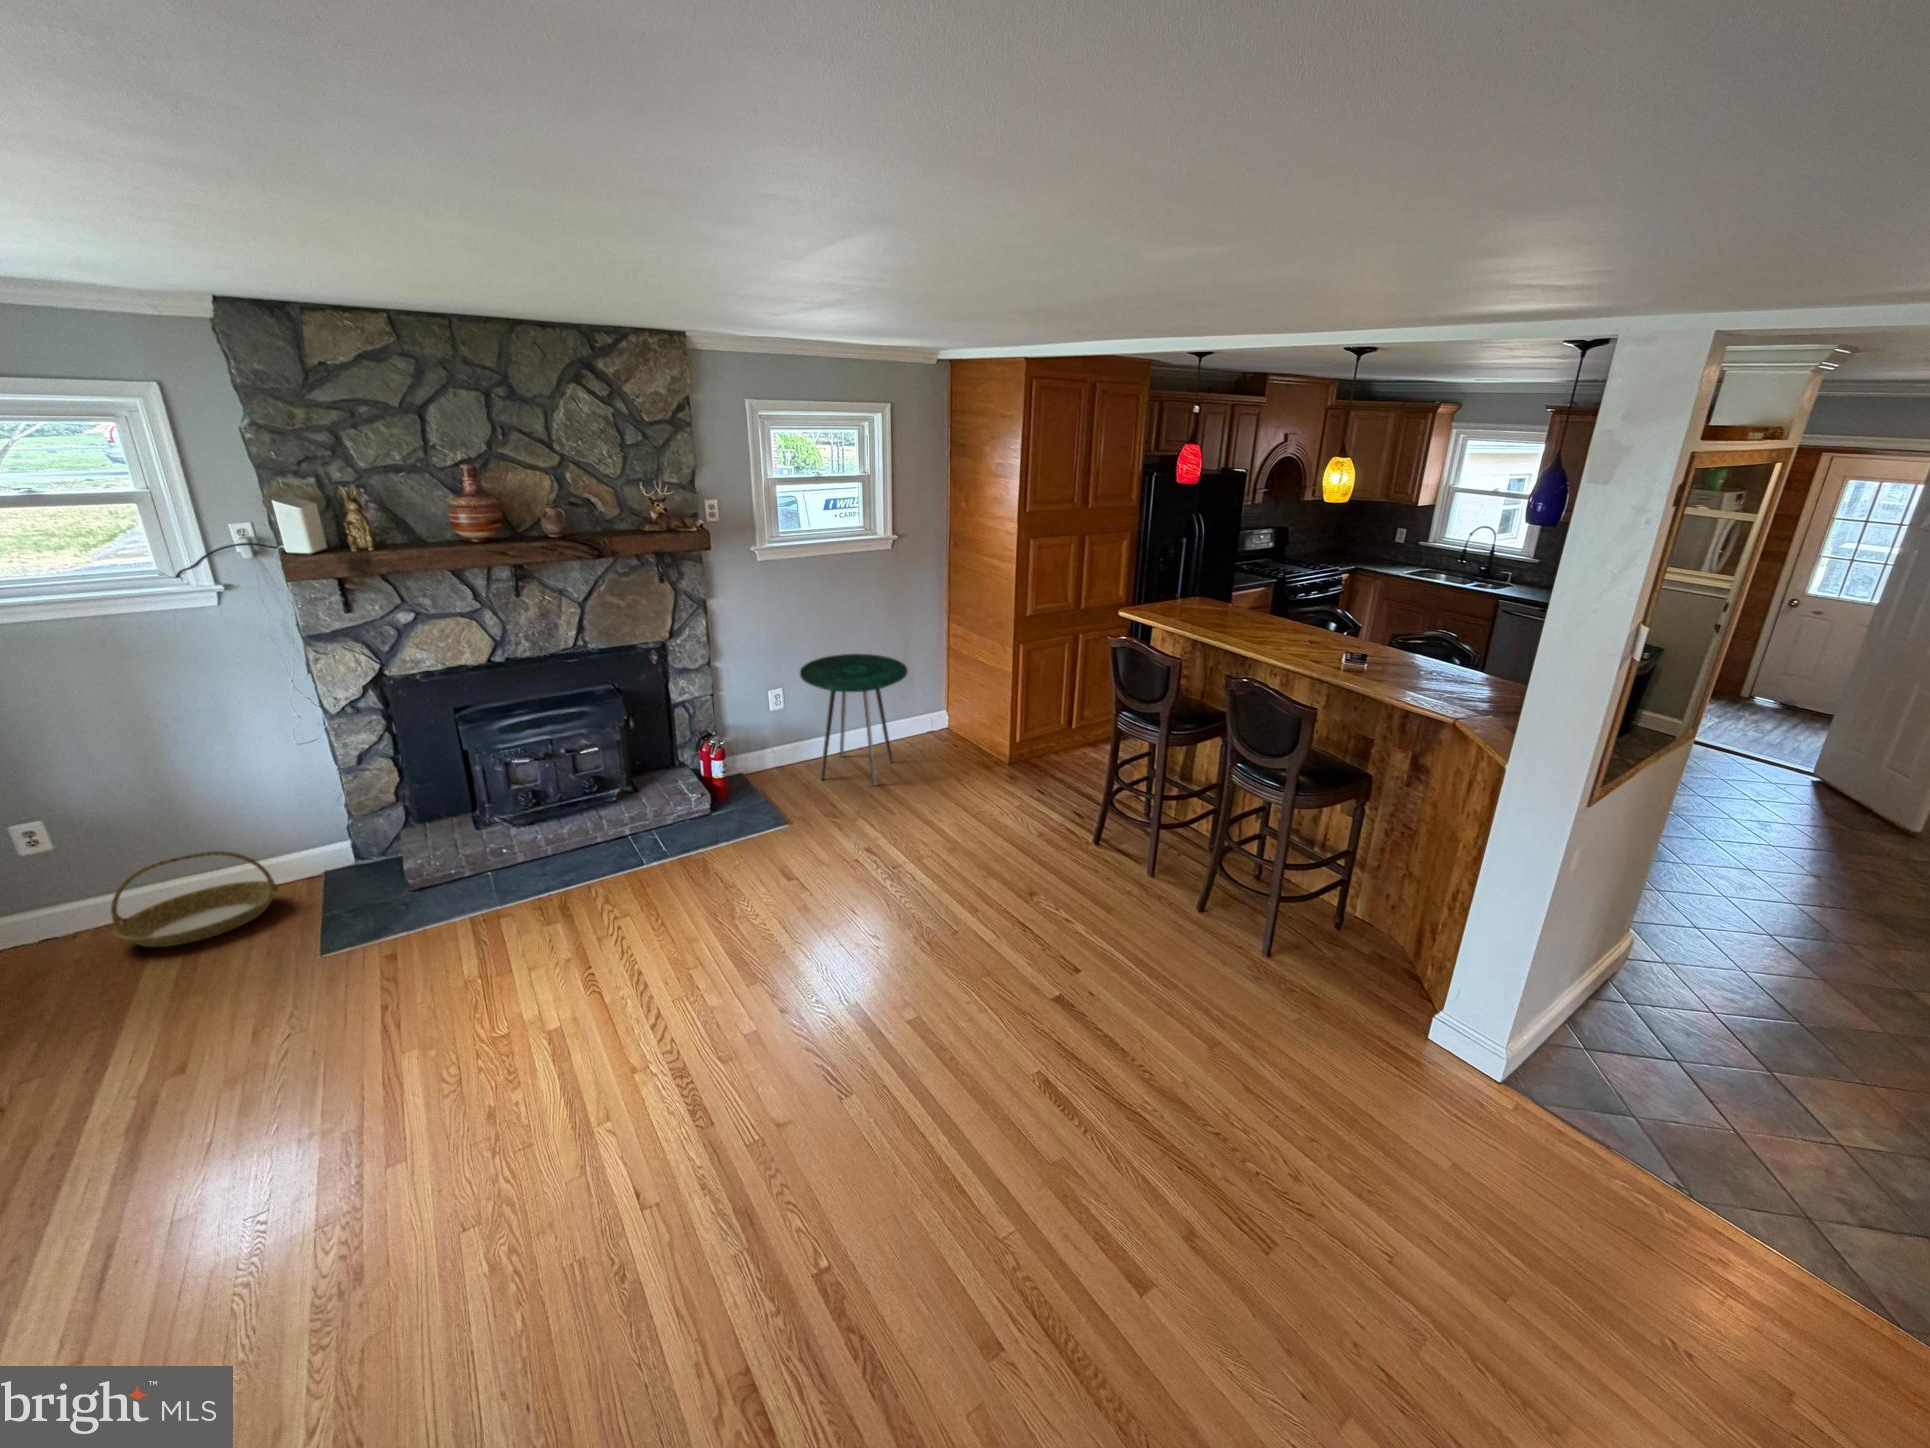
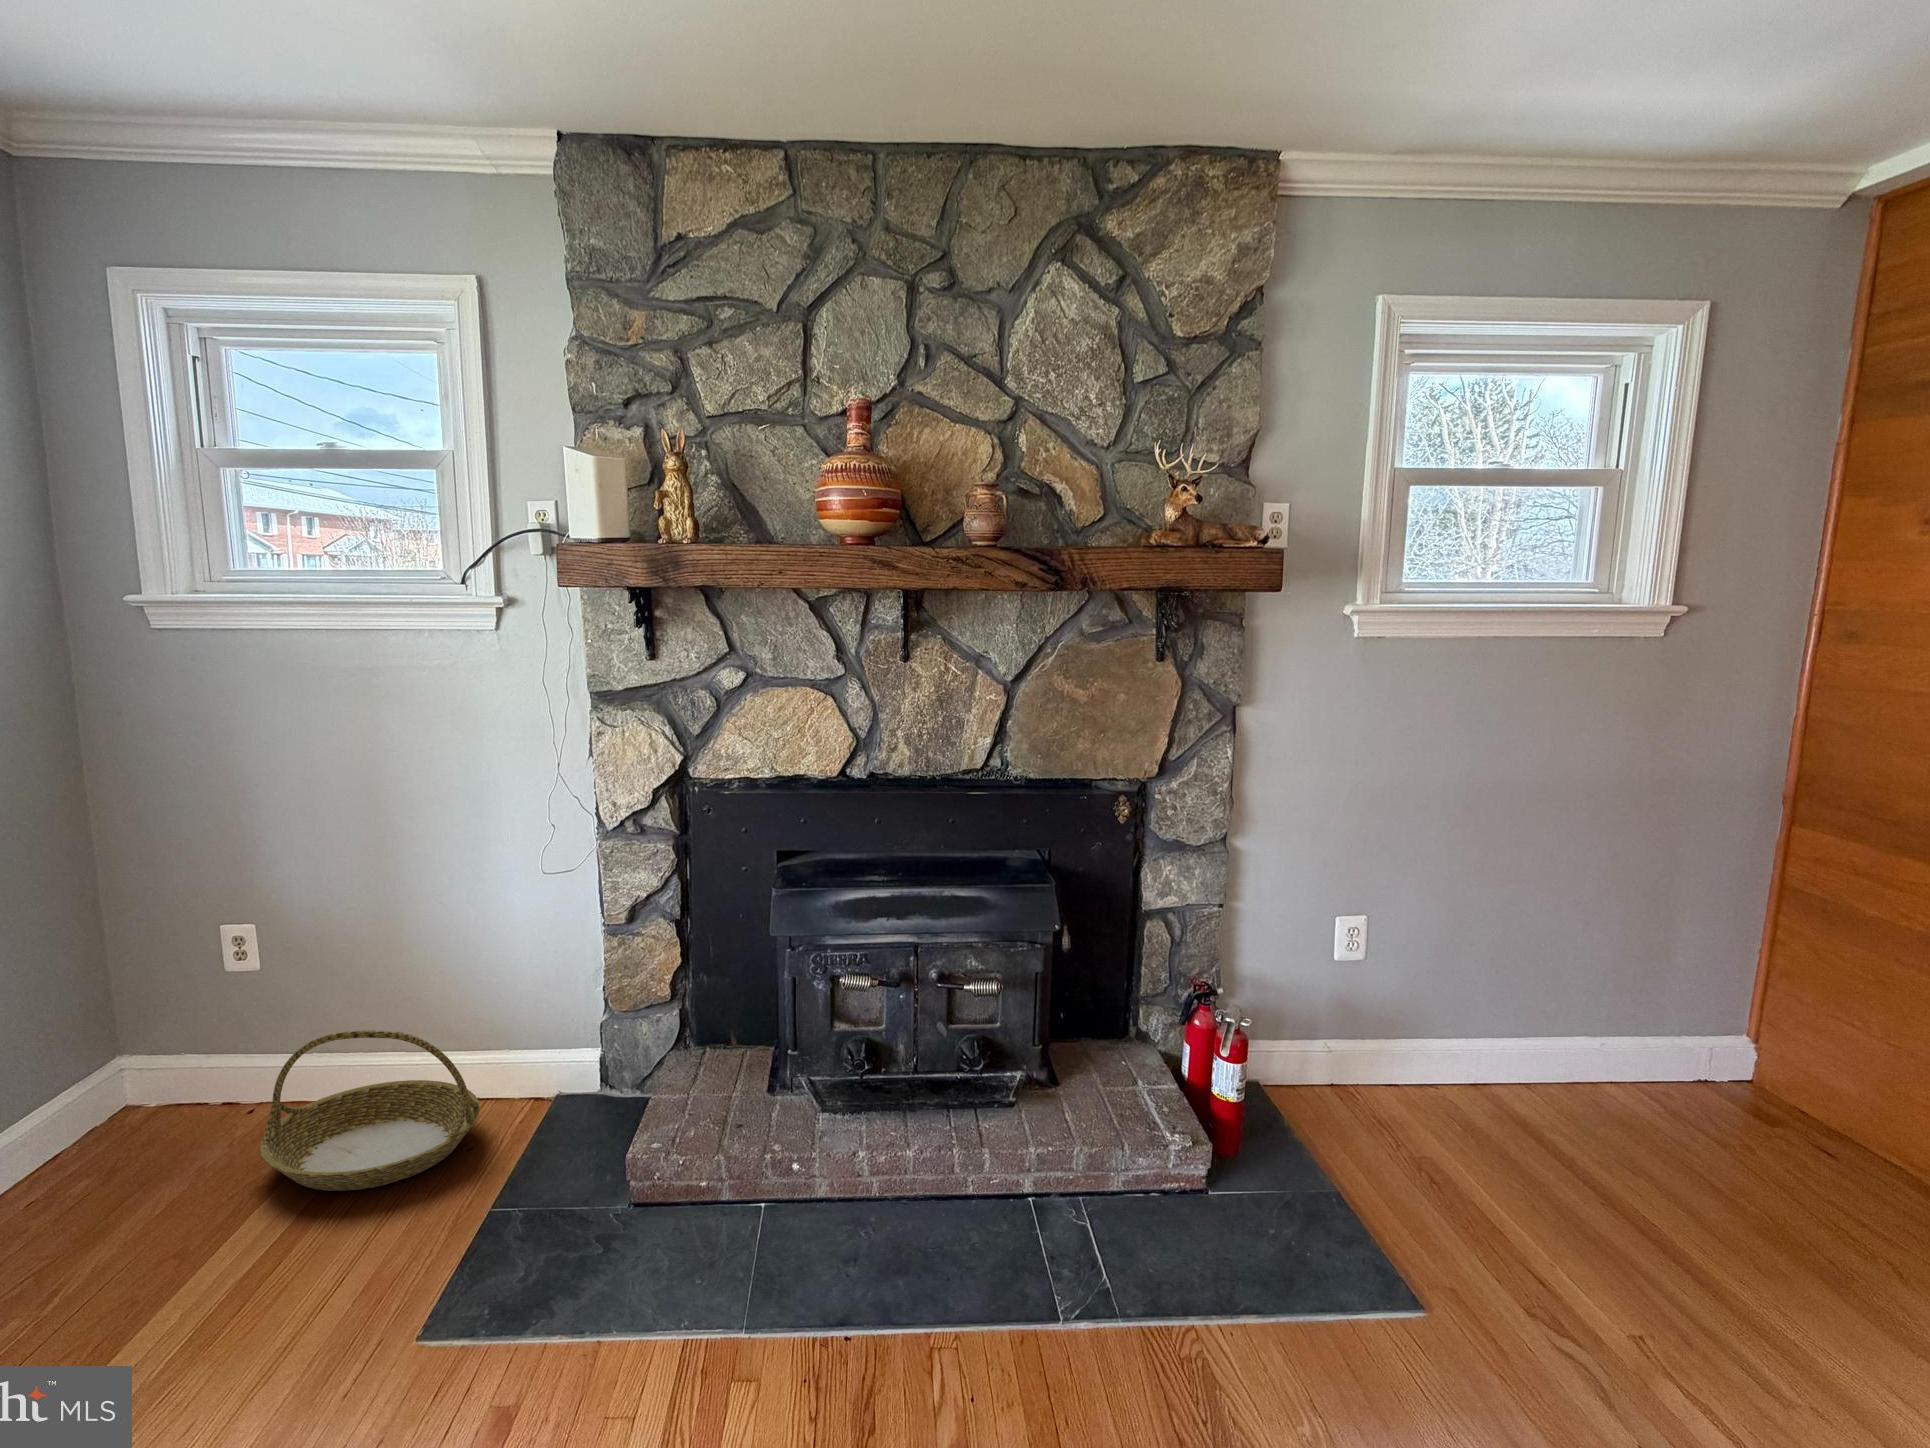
side table: present [800,654,908,786] -> none [1435,861,1791,1248]

